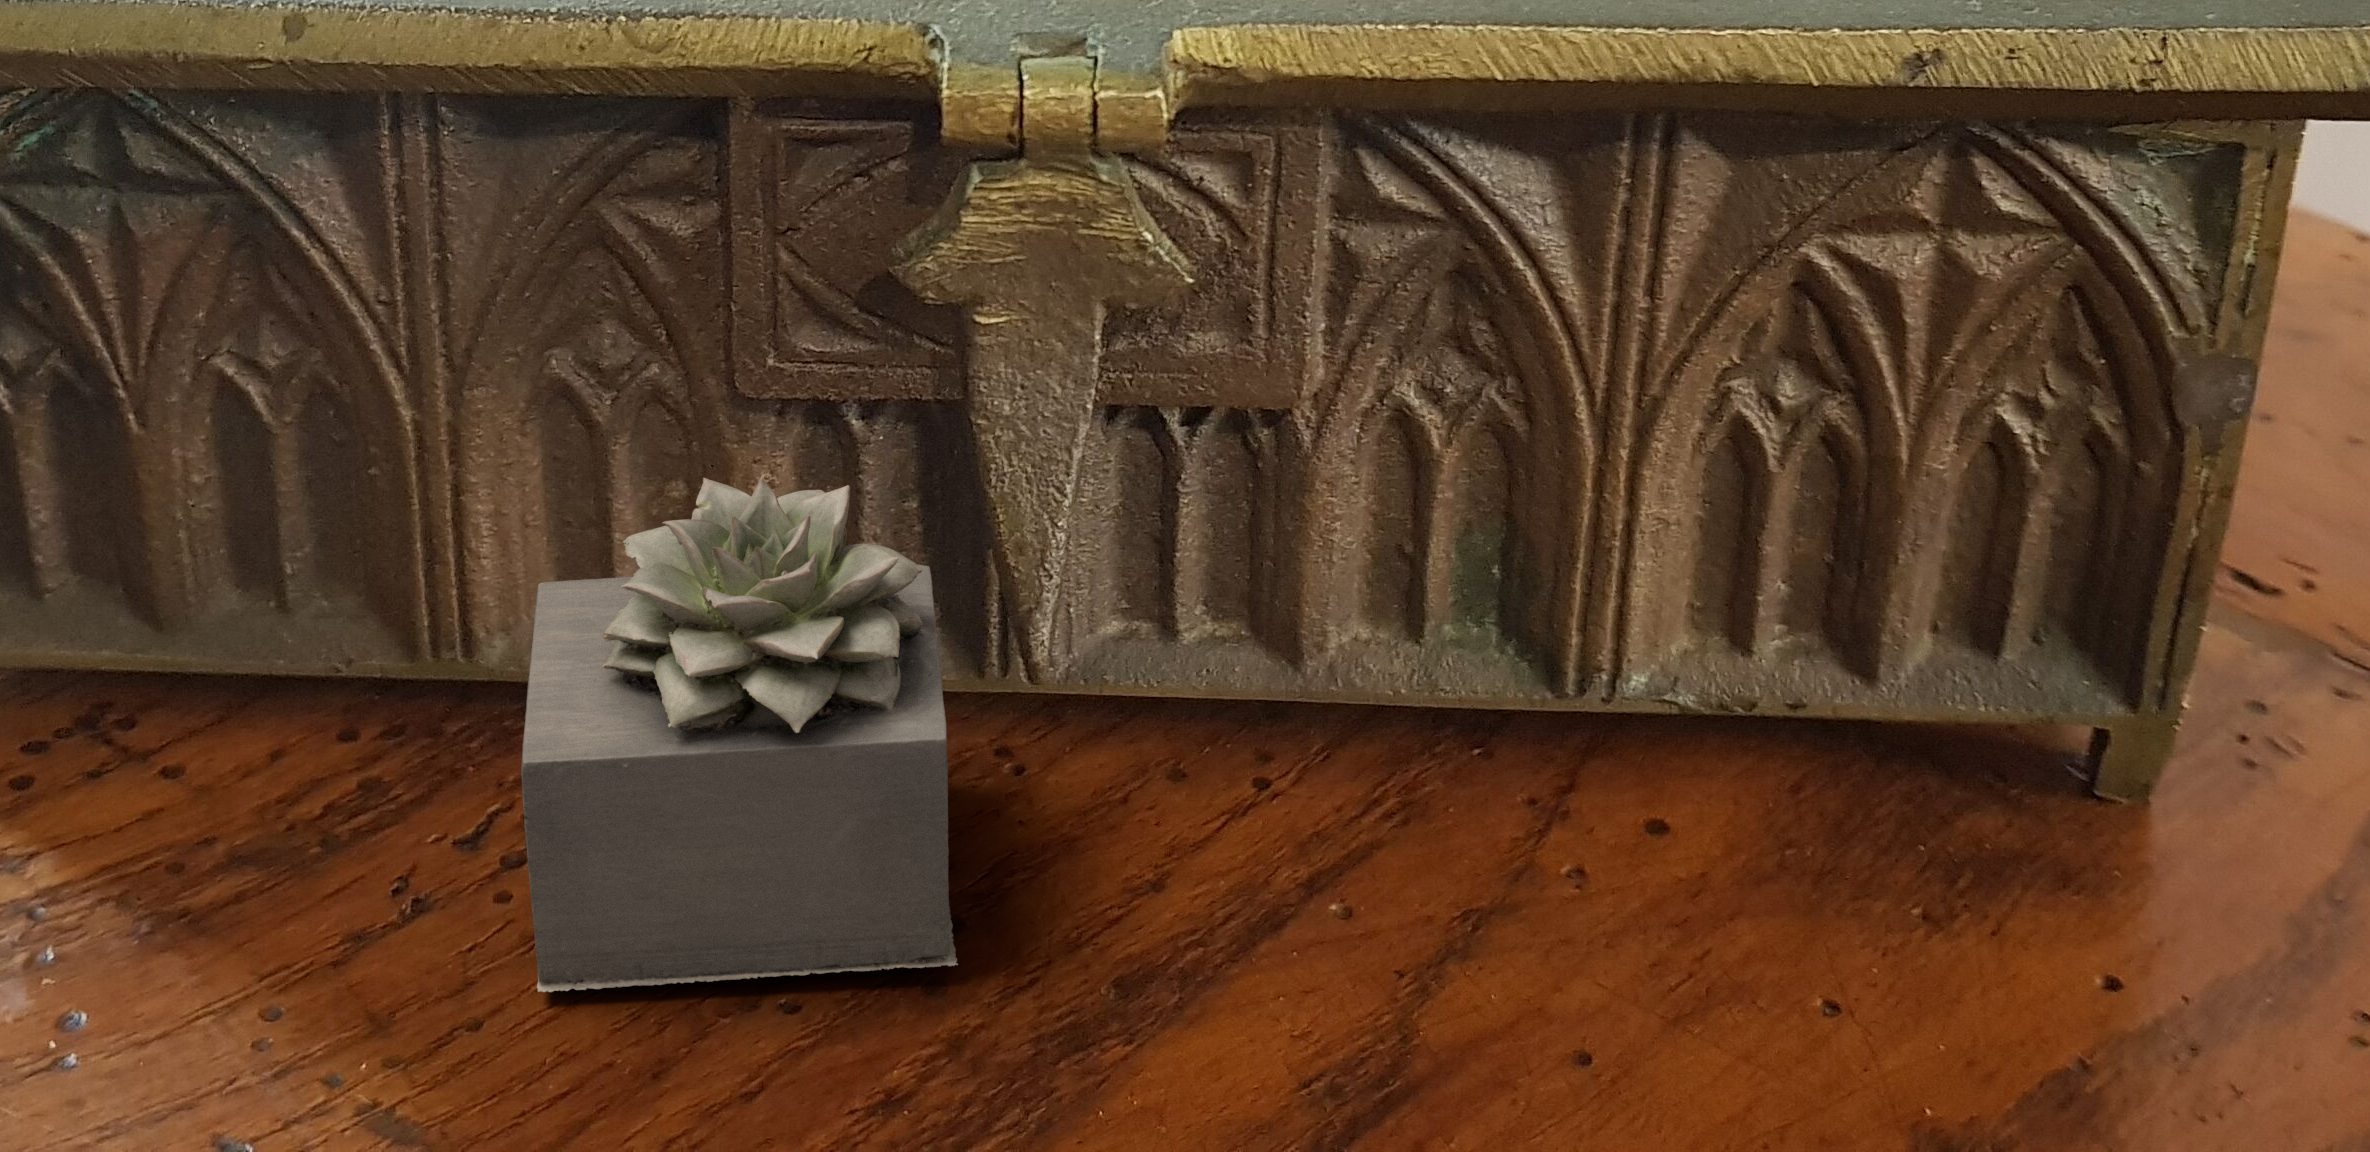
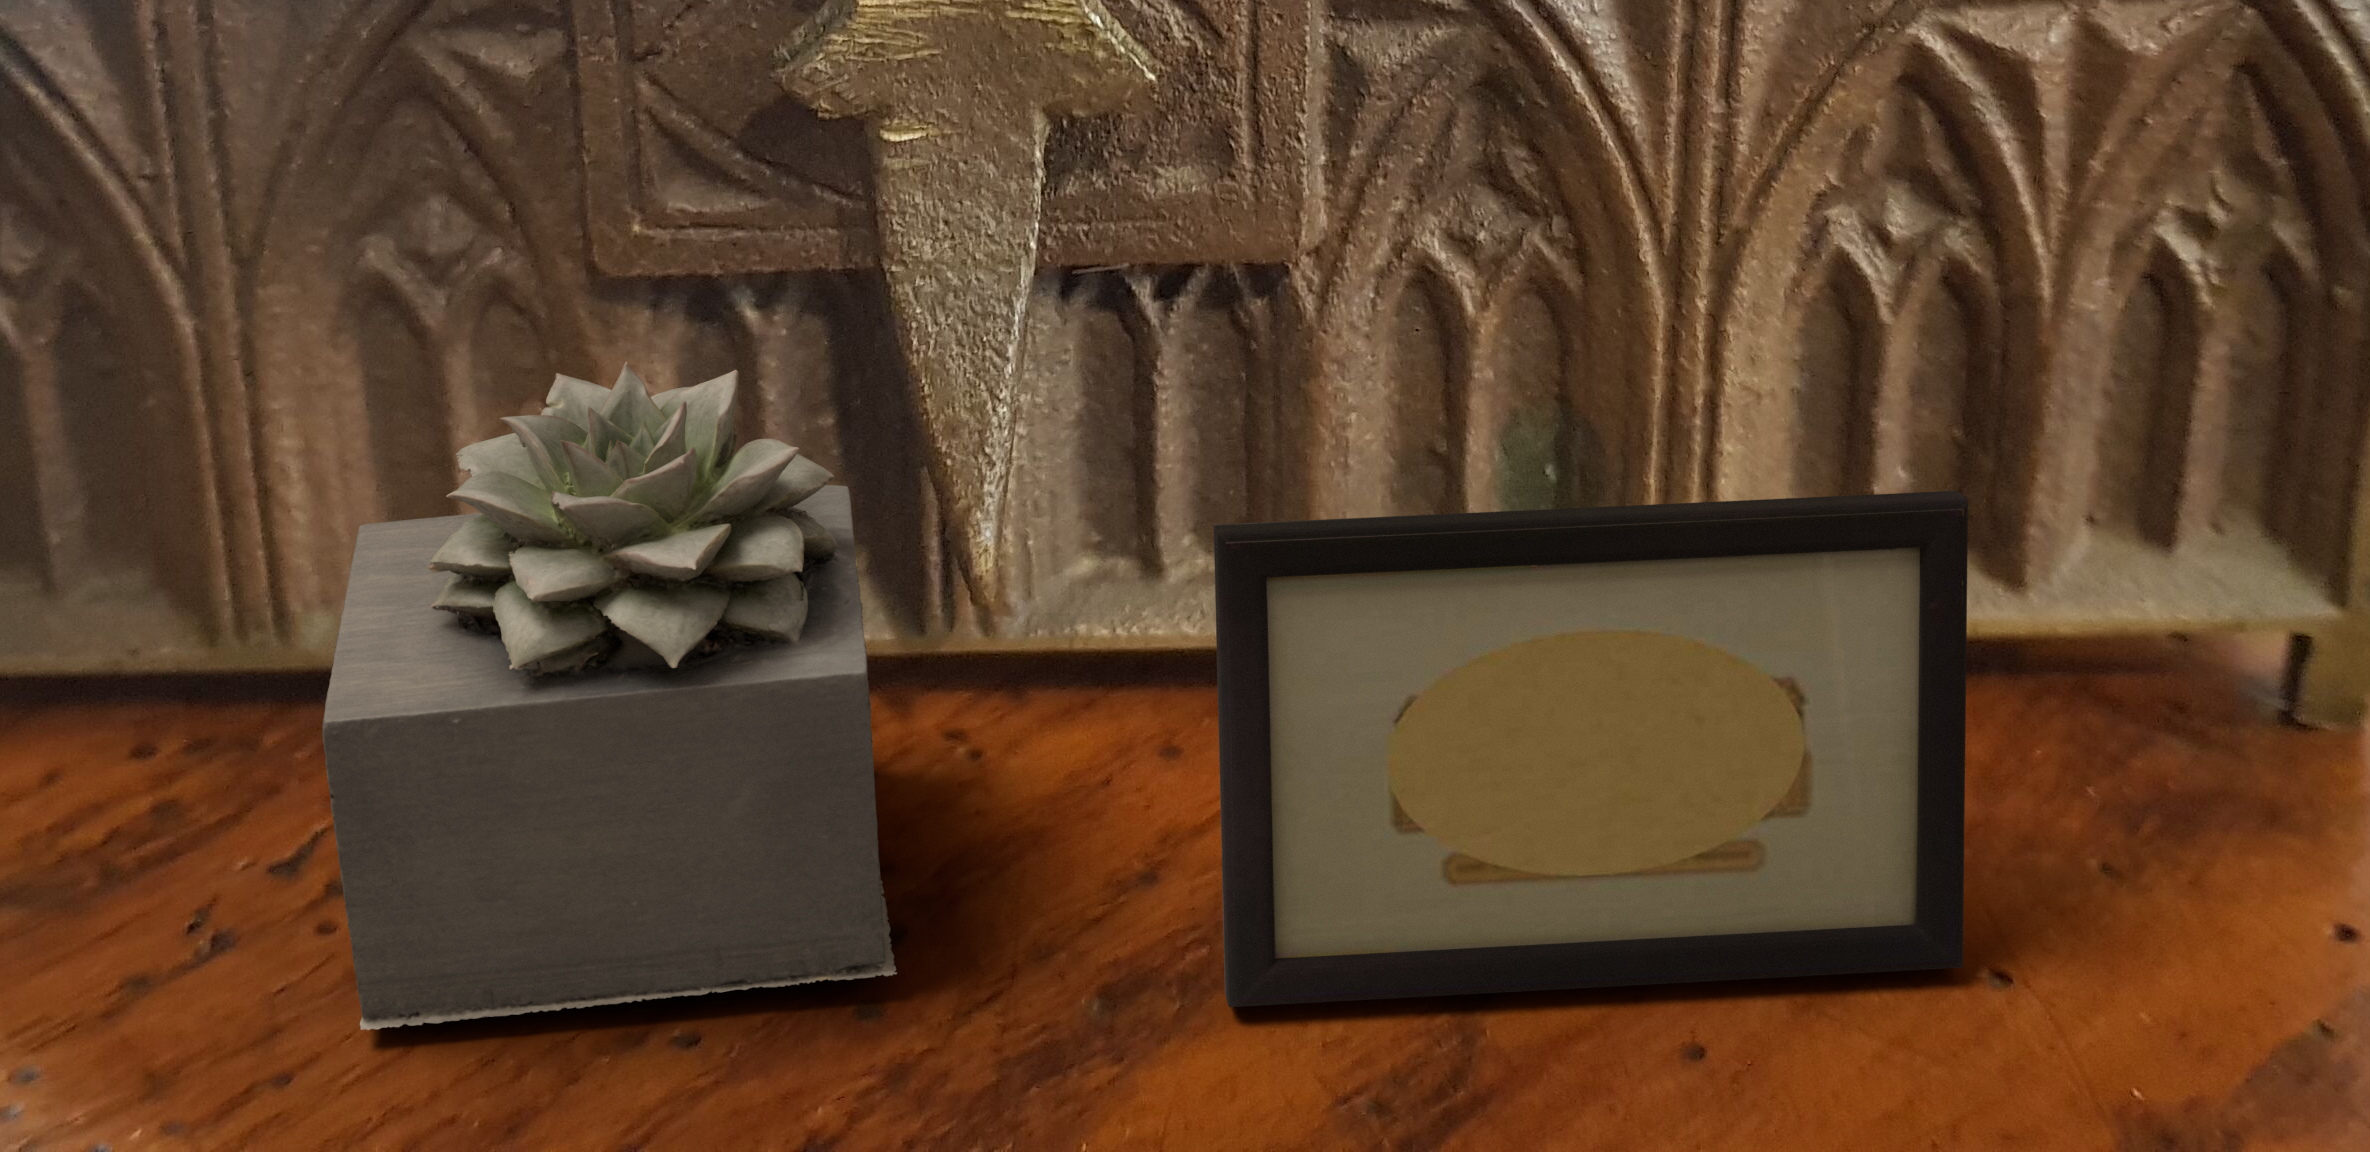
picture frame: none [1216,627,1824,1004] -> present [1214,491,1968,1007]

